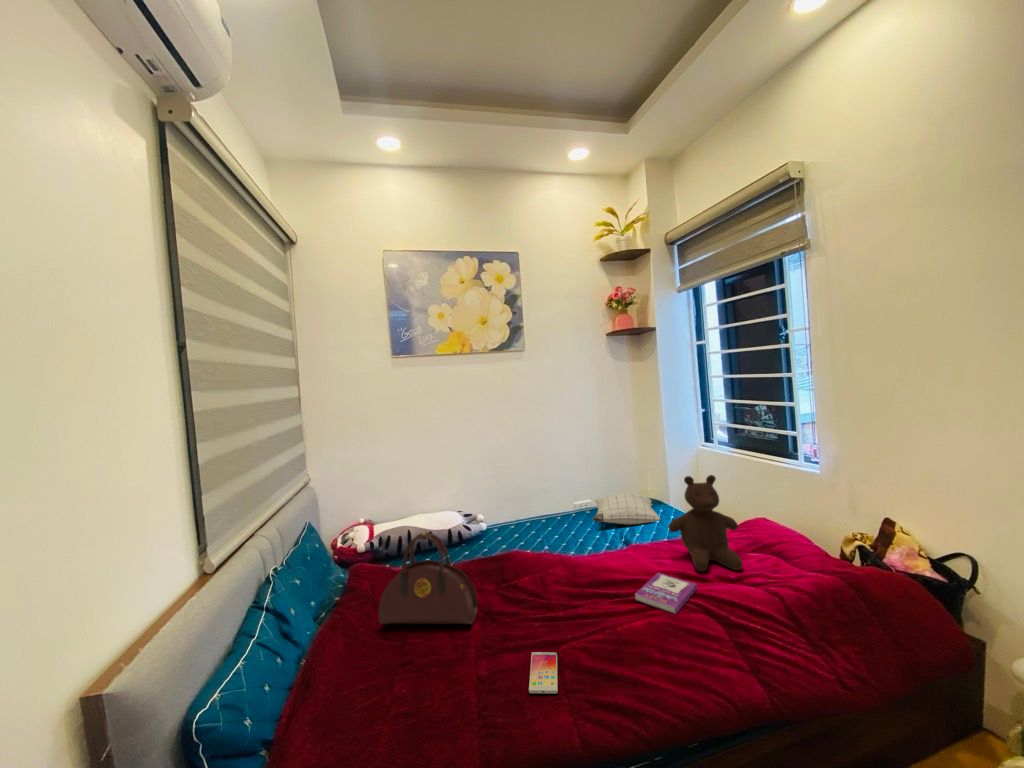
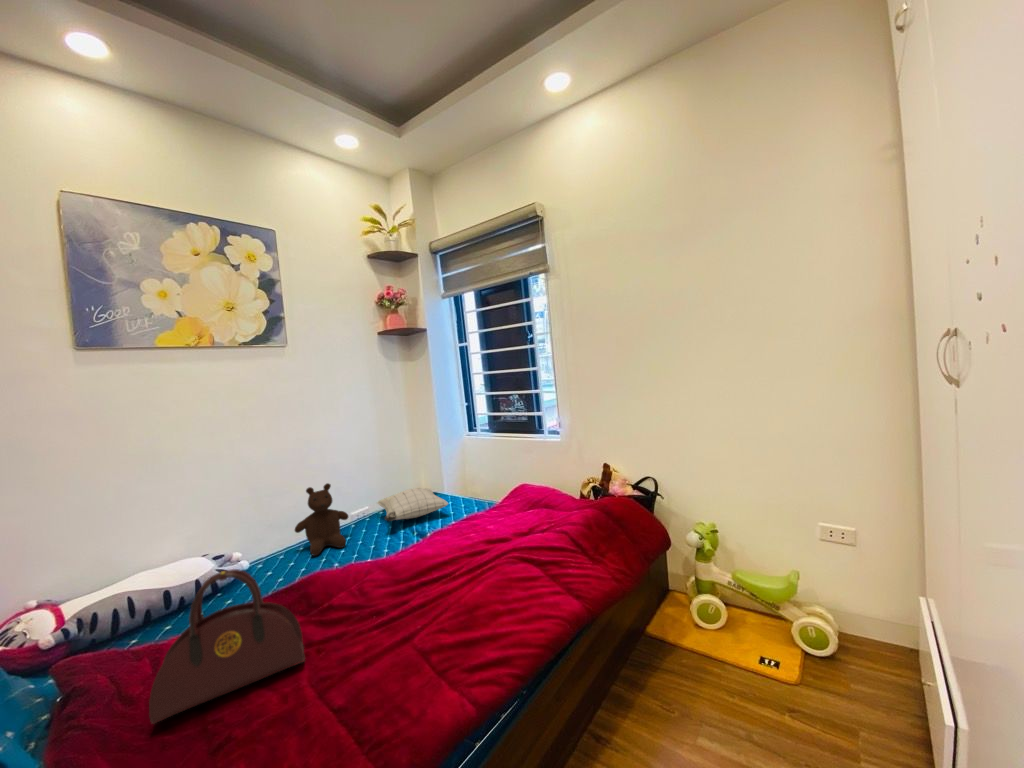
teddy bear: present [668,475,743,571] -> present [295,483,348,556]
book: present [635,573,697,614] -> none [470,540,512,570]
smartphone: present [529,652,558,694] -> none [395,642,441,690]

